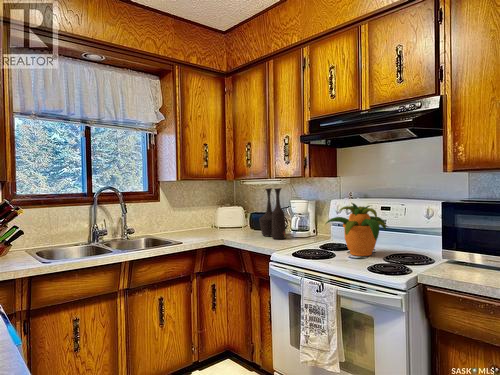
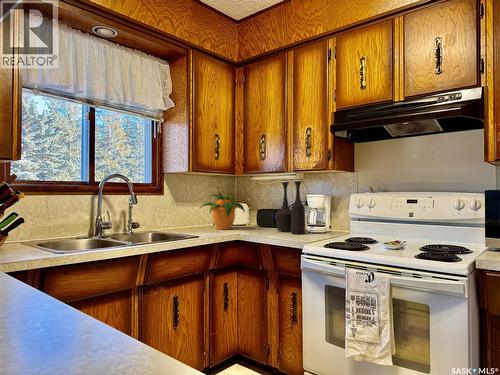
potted plant: present [326,203,388,256] -> present [201,192,245,229]

